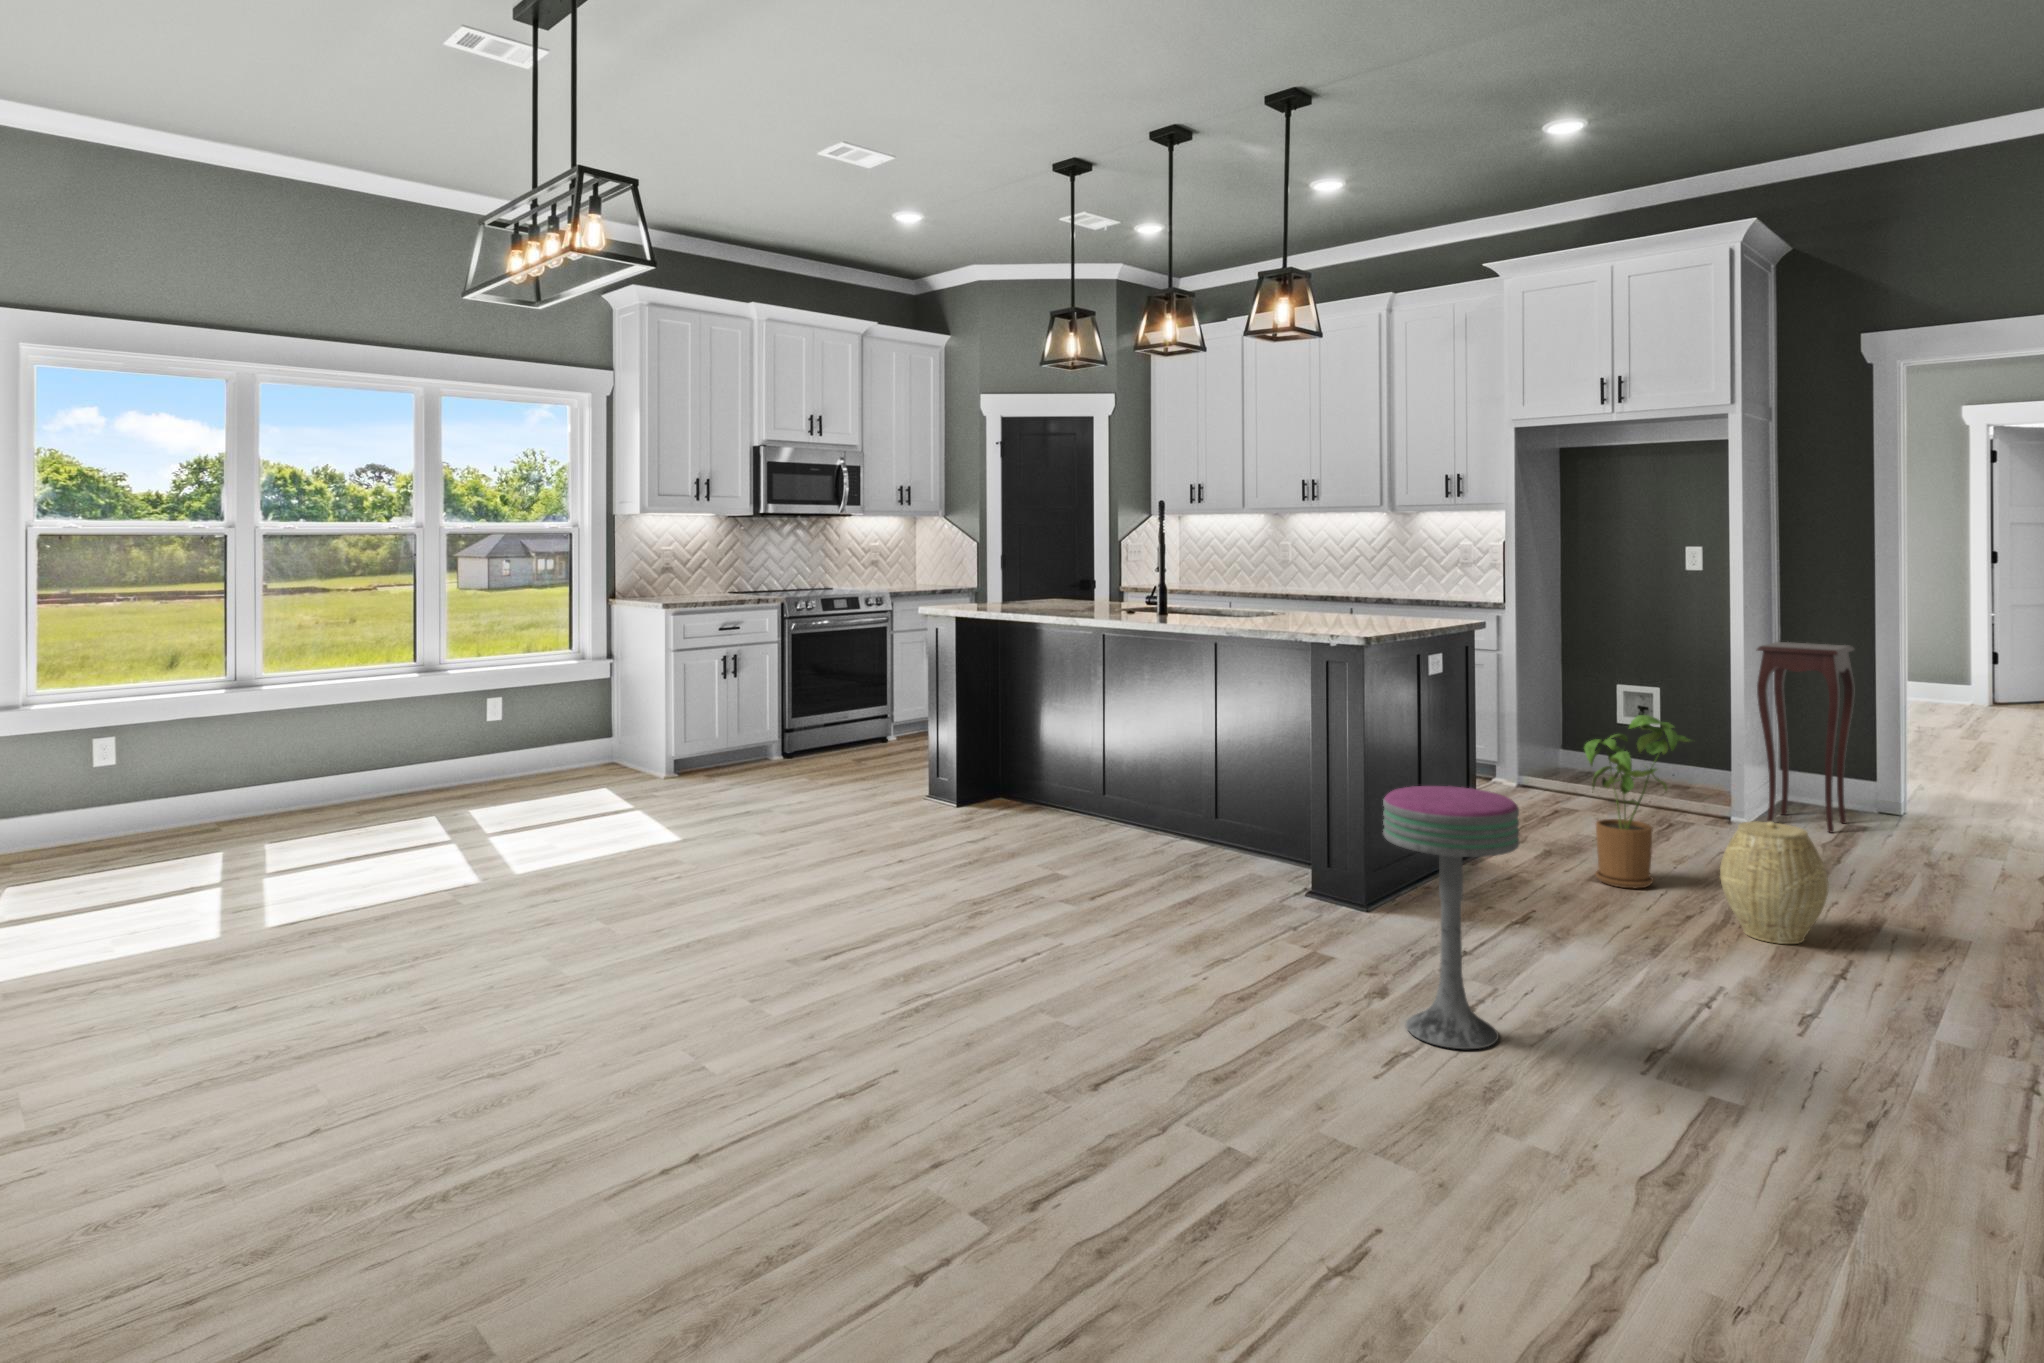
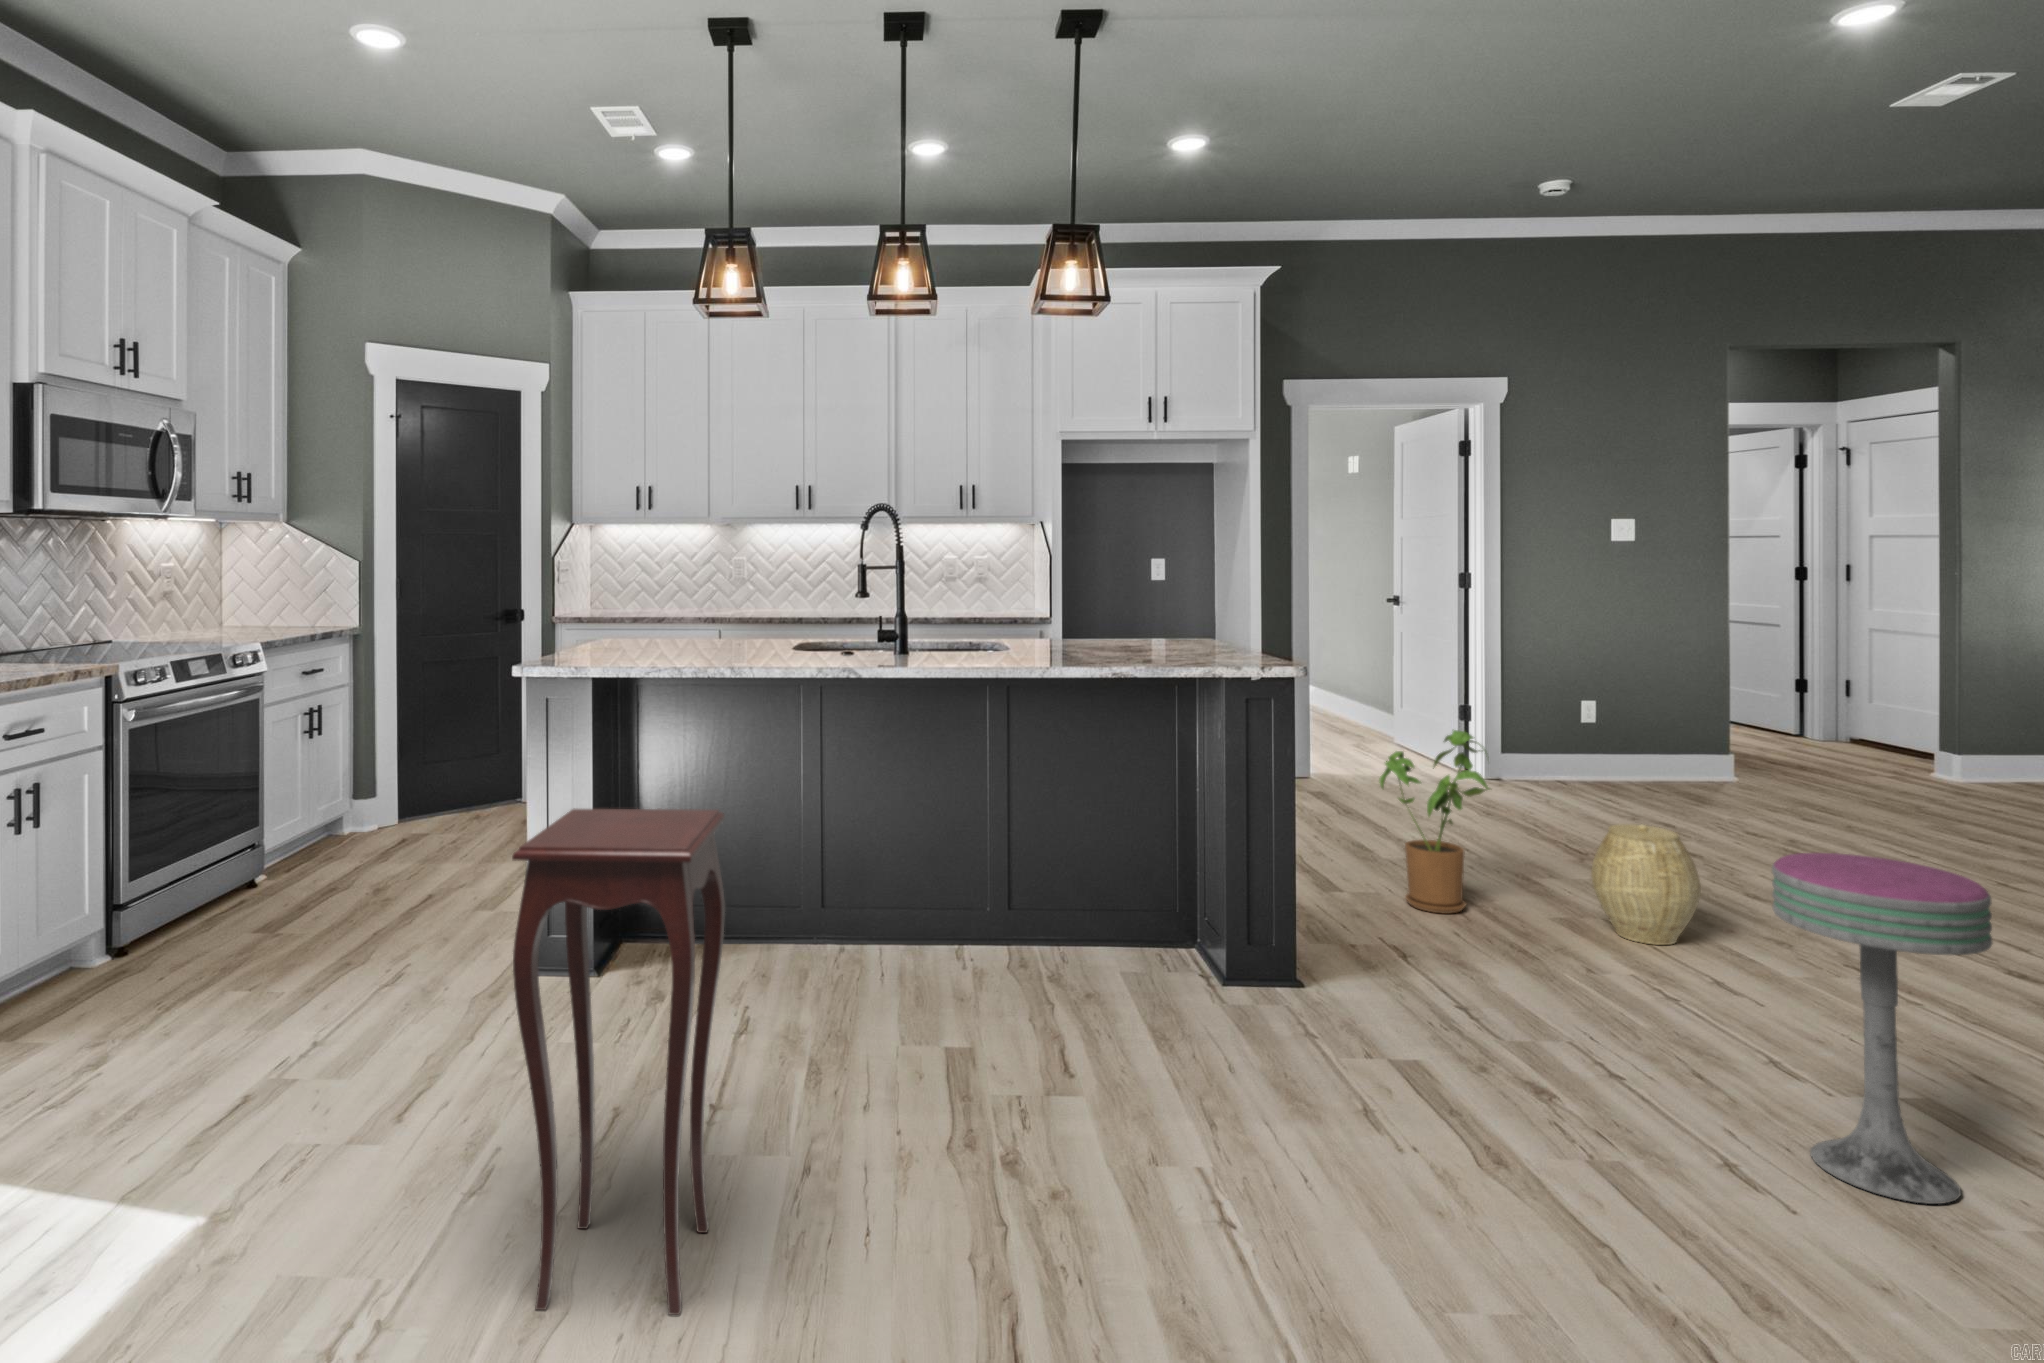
side table: present [1757,642,1855,833] -> present [512,809,725,1315]

